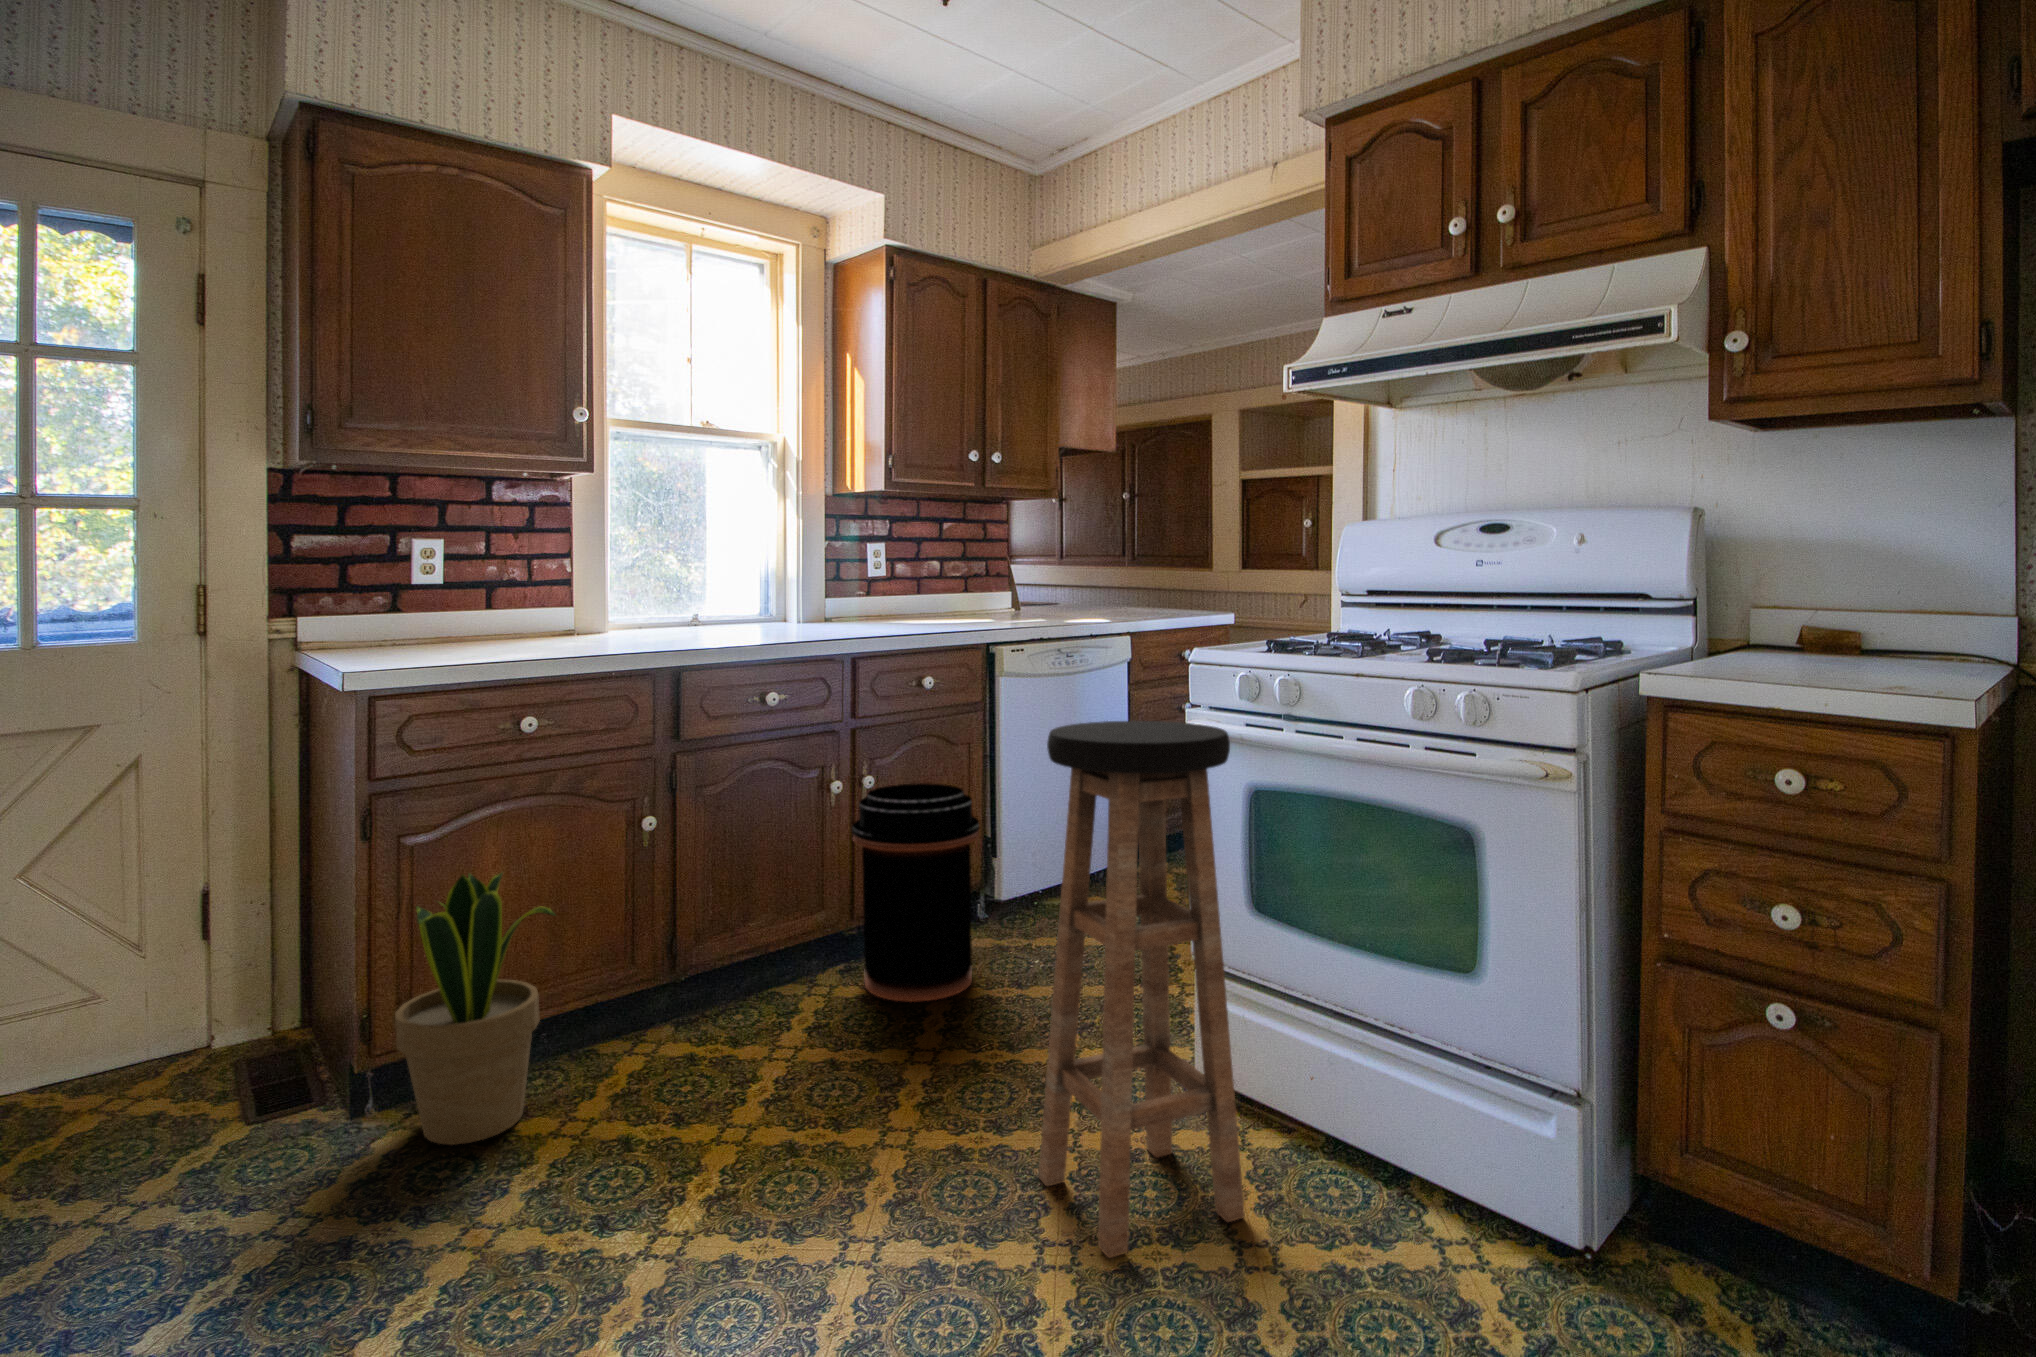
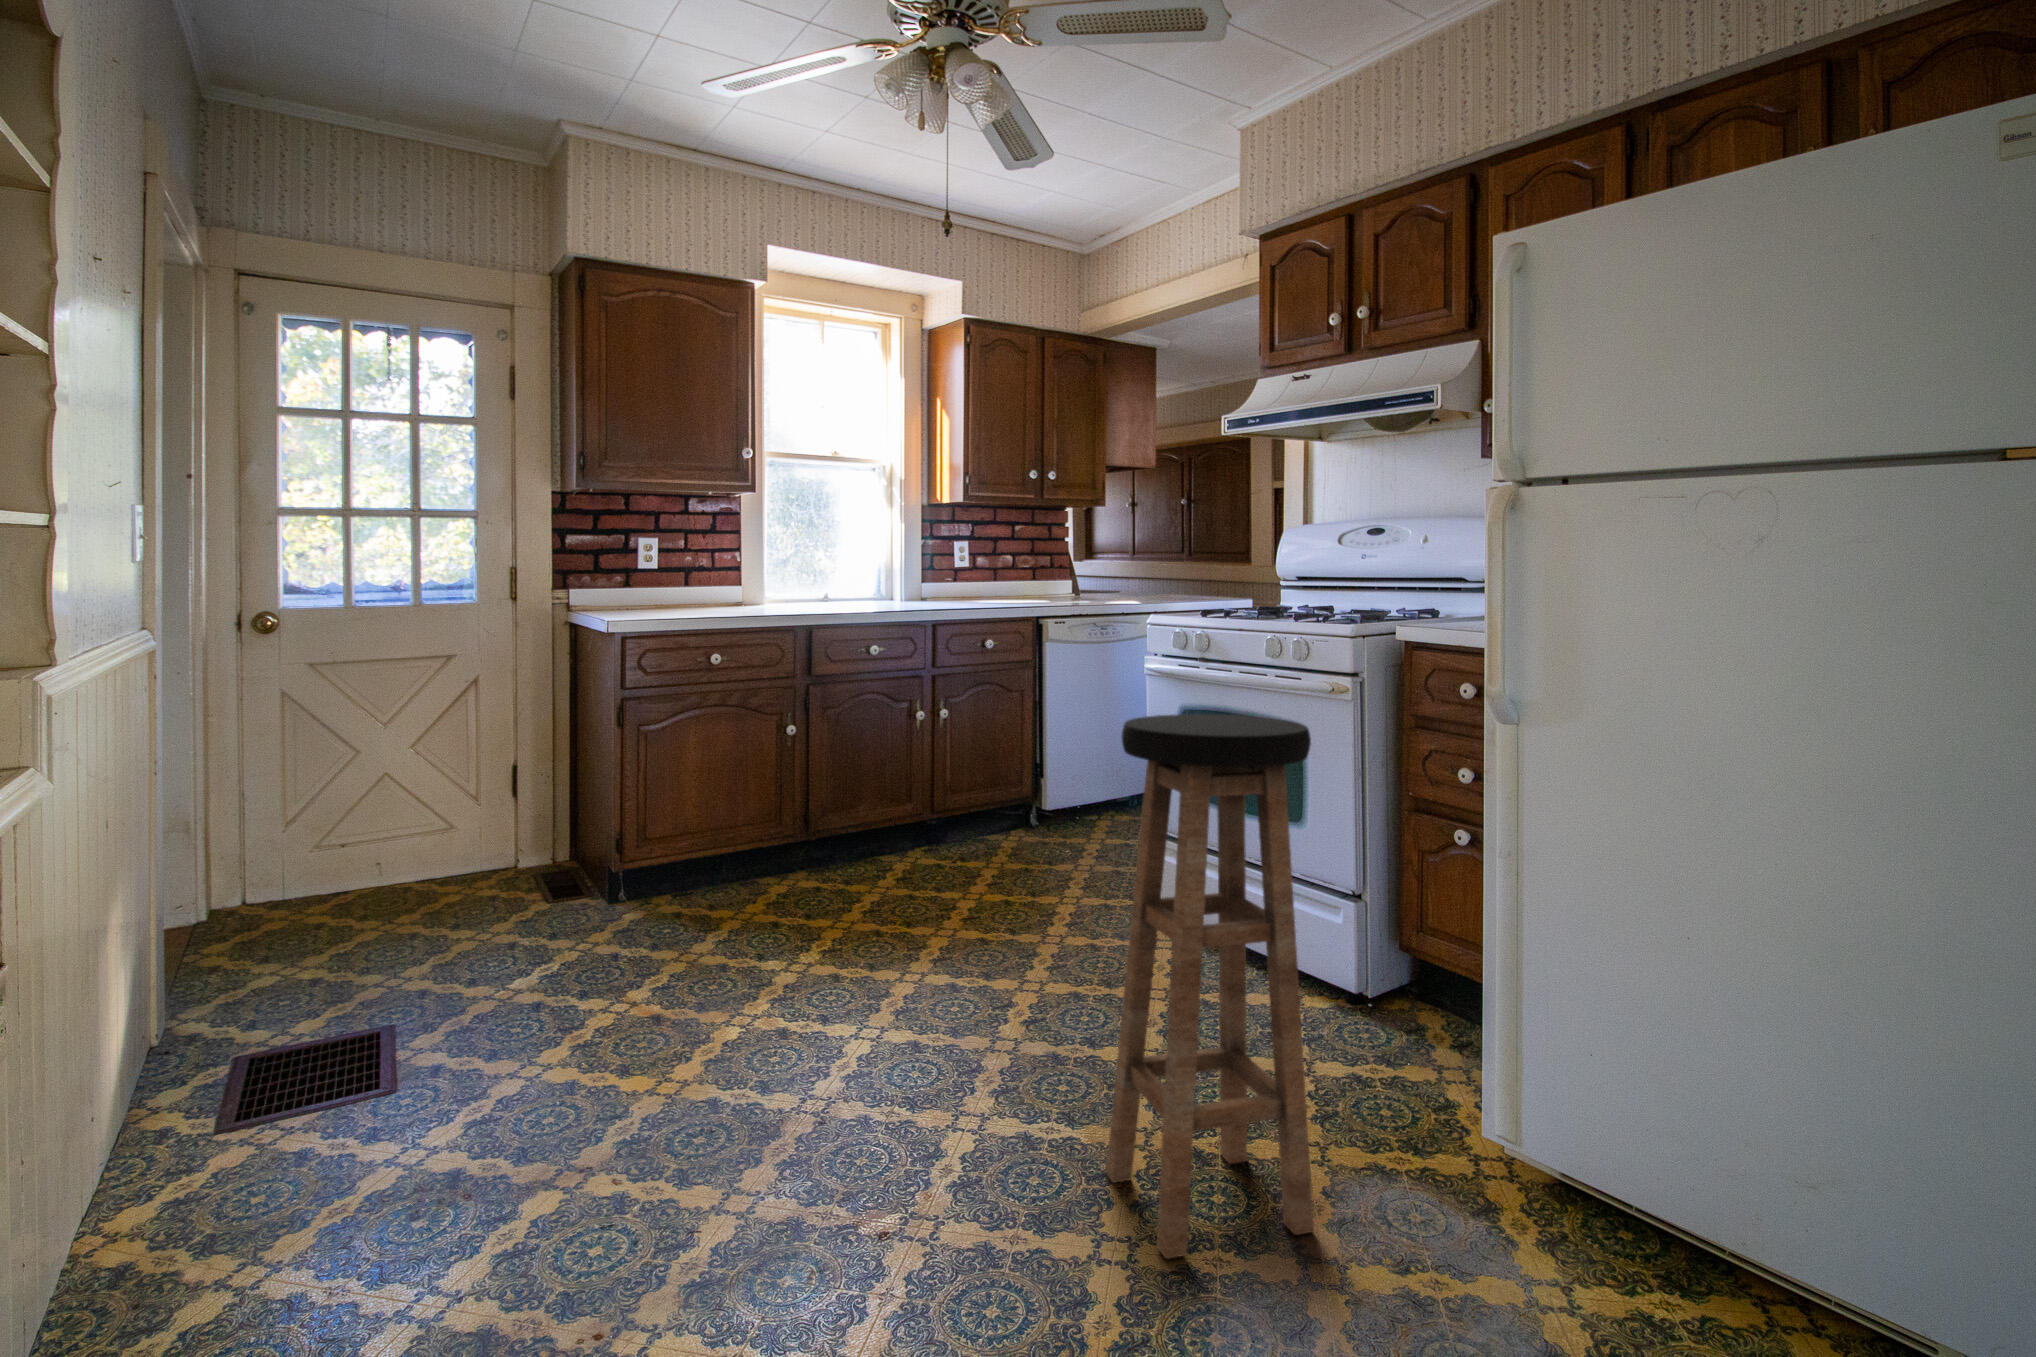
trash can: present [852,783,979,1002] -> none [949,774,1075,992]
potted plant: present [395,873,555,1145] -> none [509,840,657,1095]

